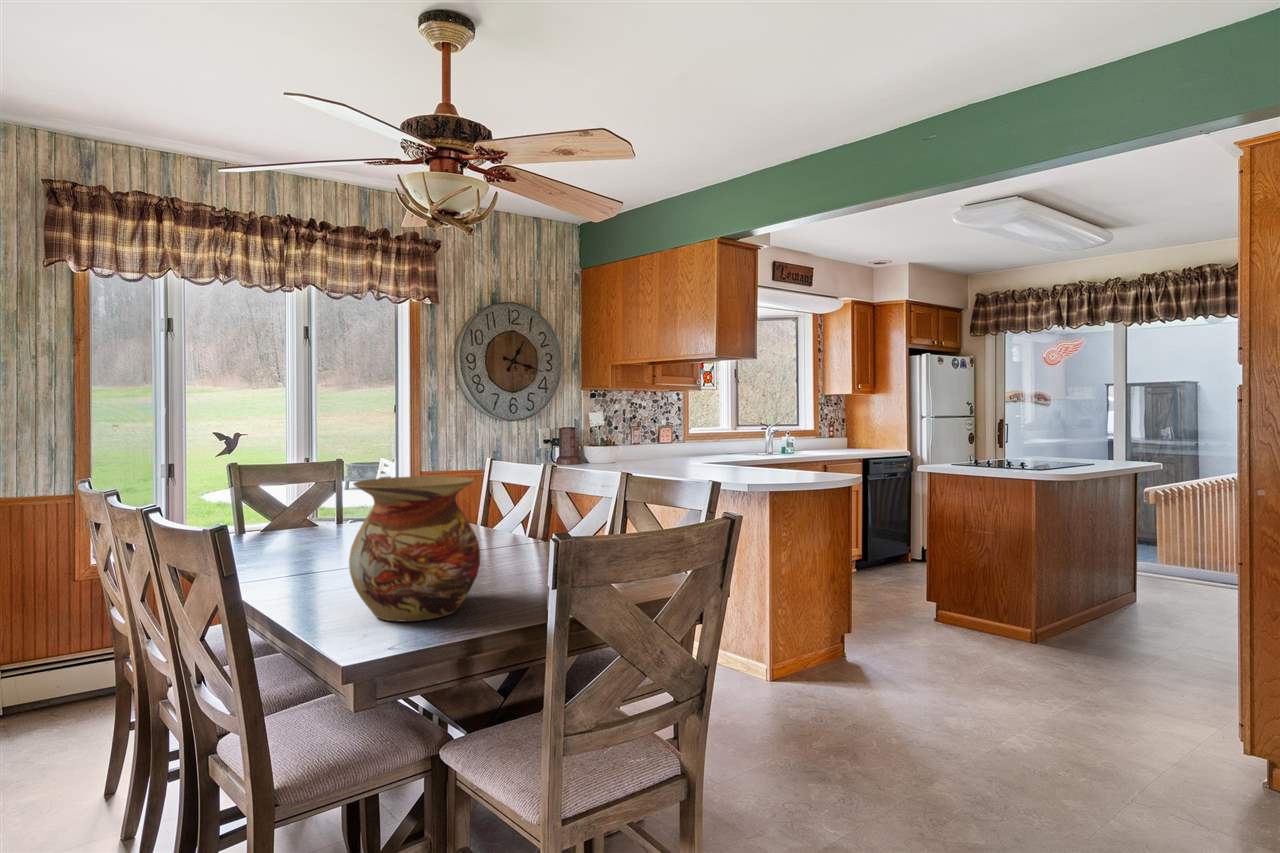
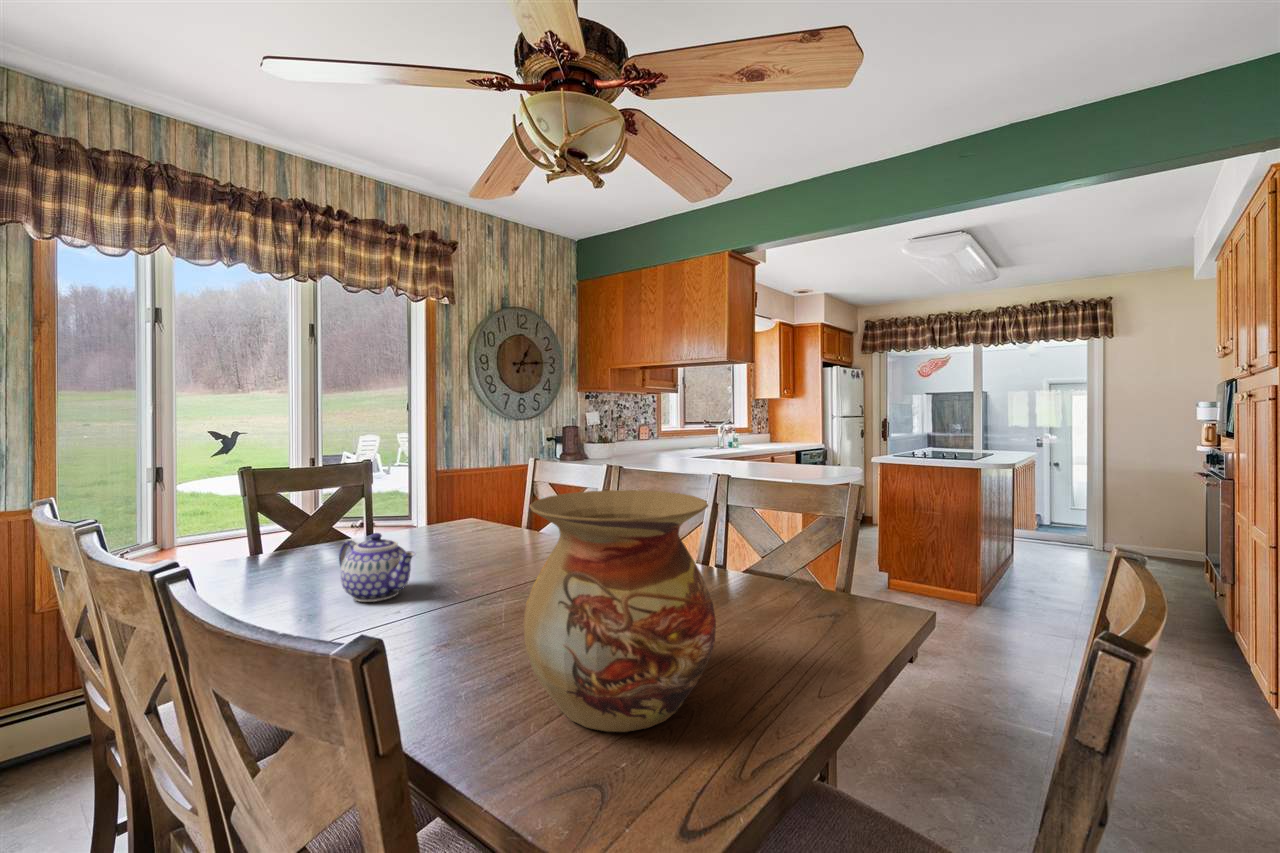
teapot: none [279,513,333,565] -> present [339,533,415,602]

